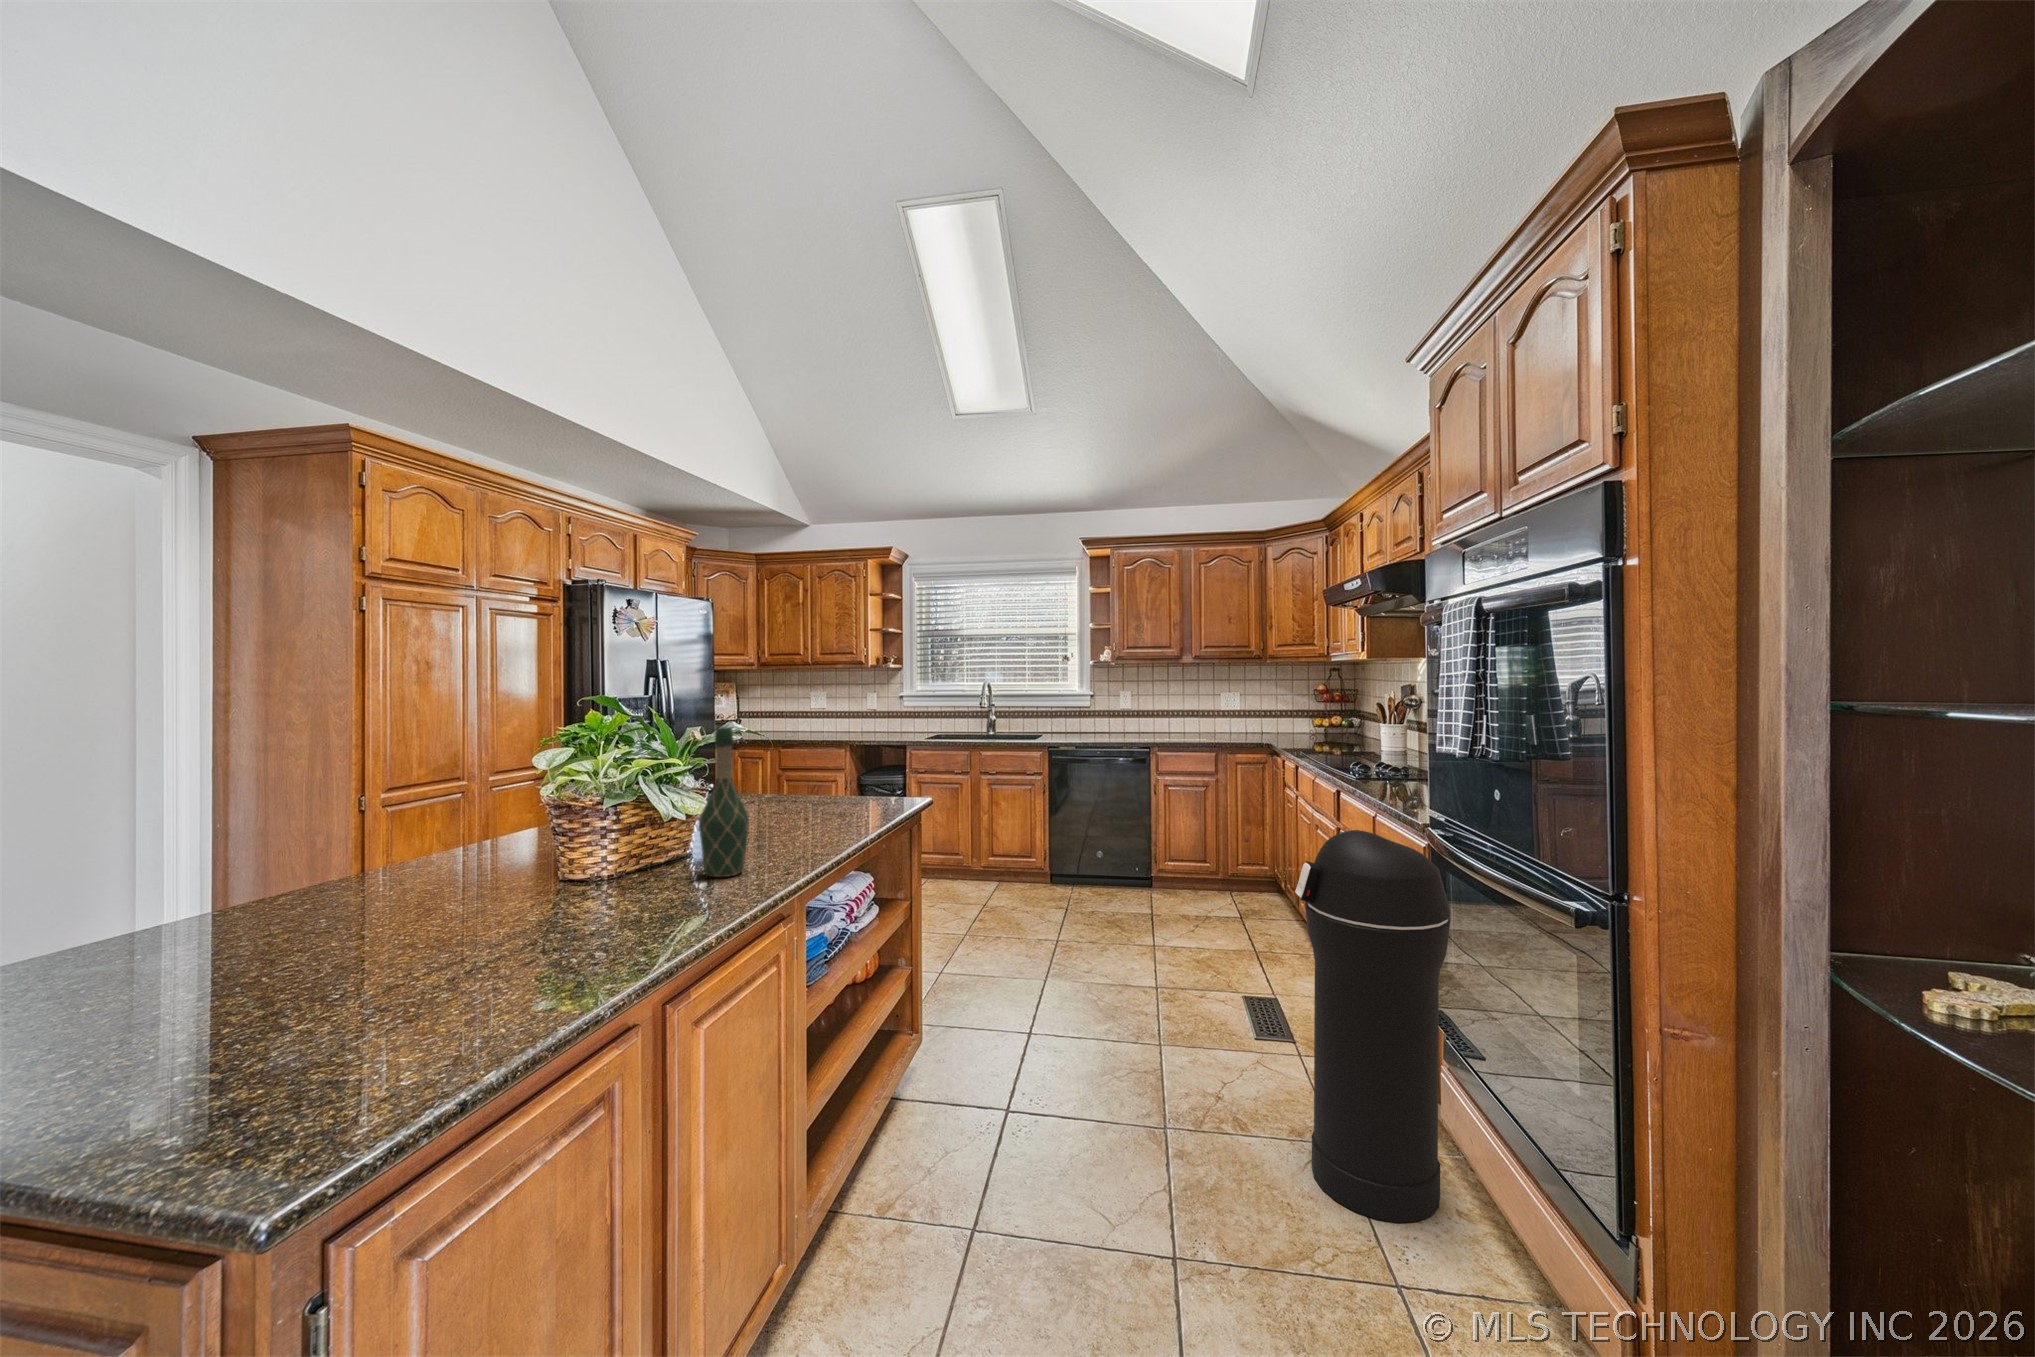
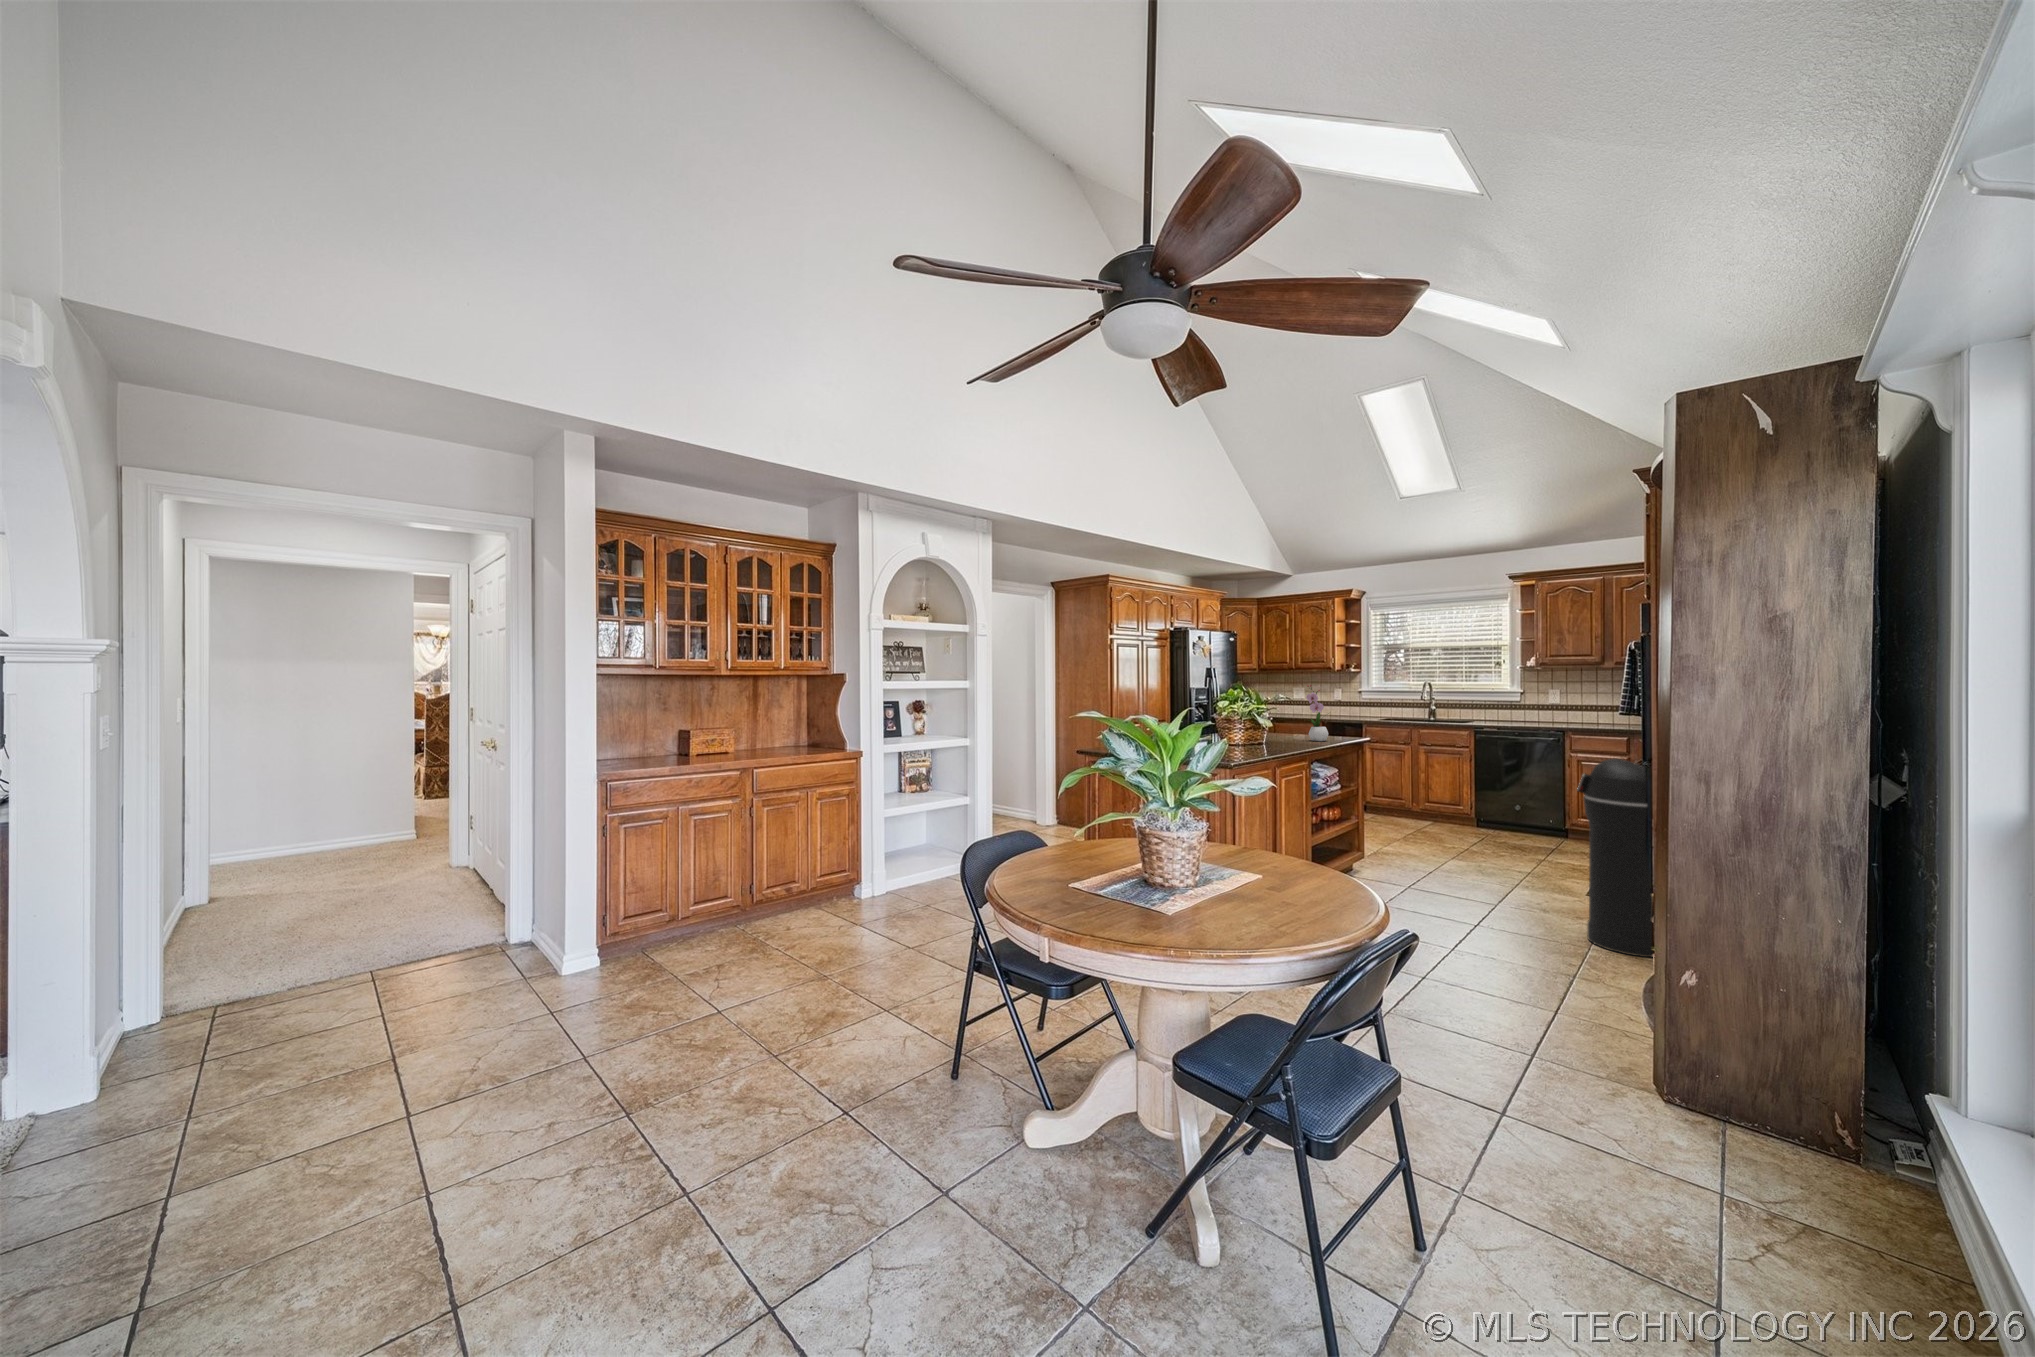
flower arrangement: none [801,695,854,820] -> present [1306,685,1329,741]
wine bottle: present [699,727,749,877] -> none [1273,695,1291,749]

